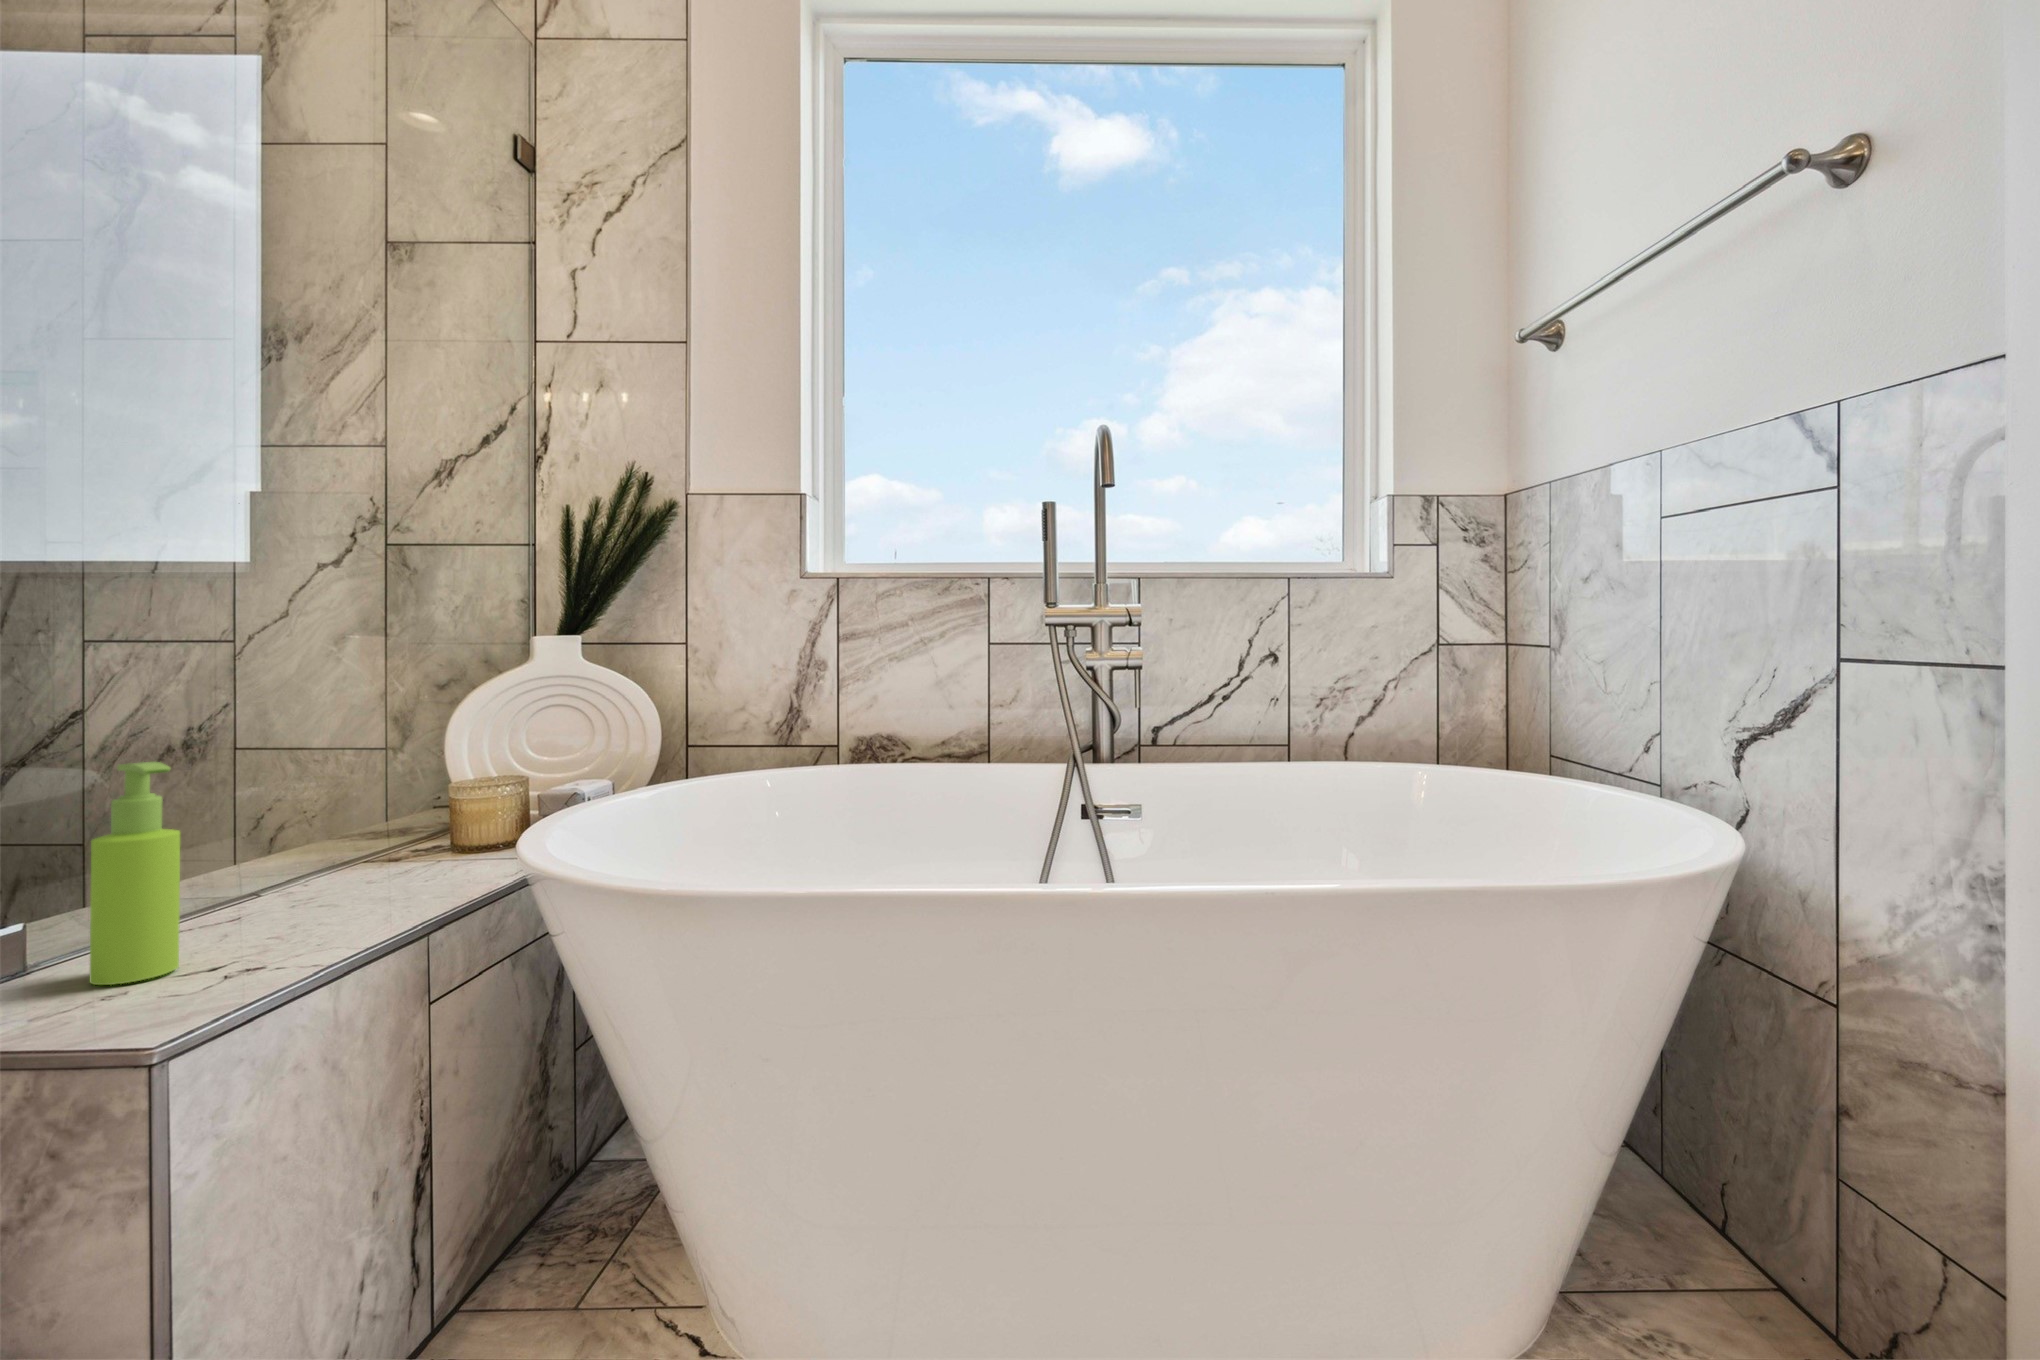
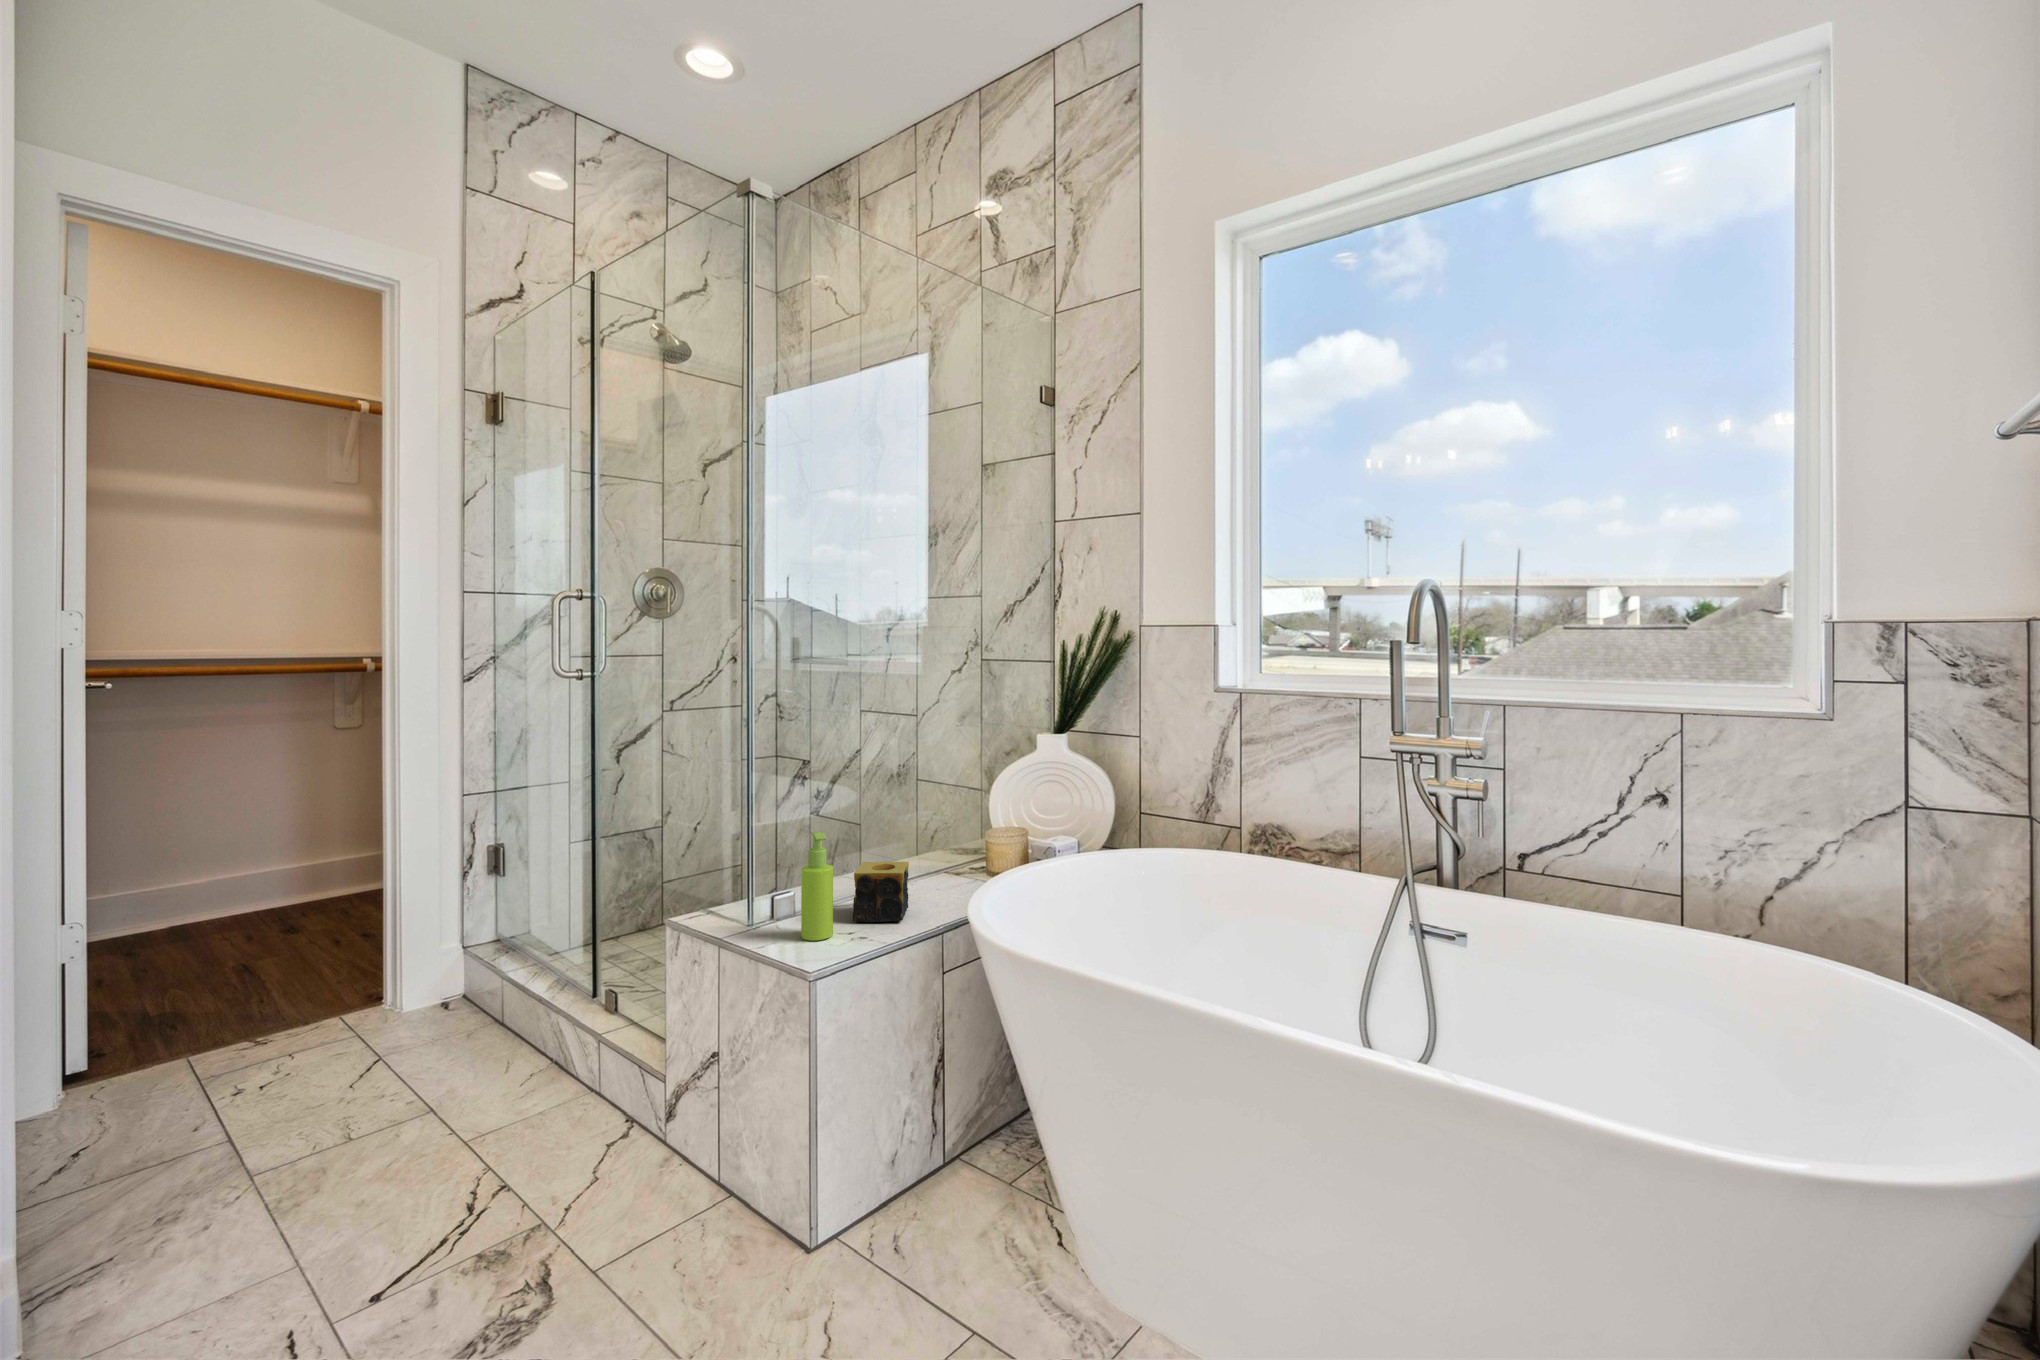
candle: none [213,825,338,941] -> present [853,862,909,922]

